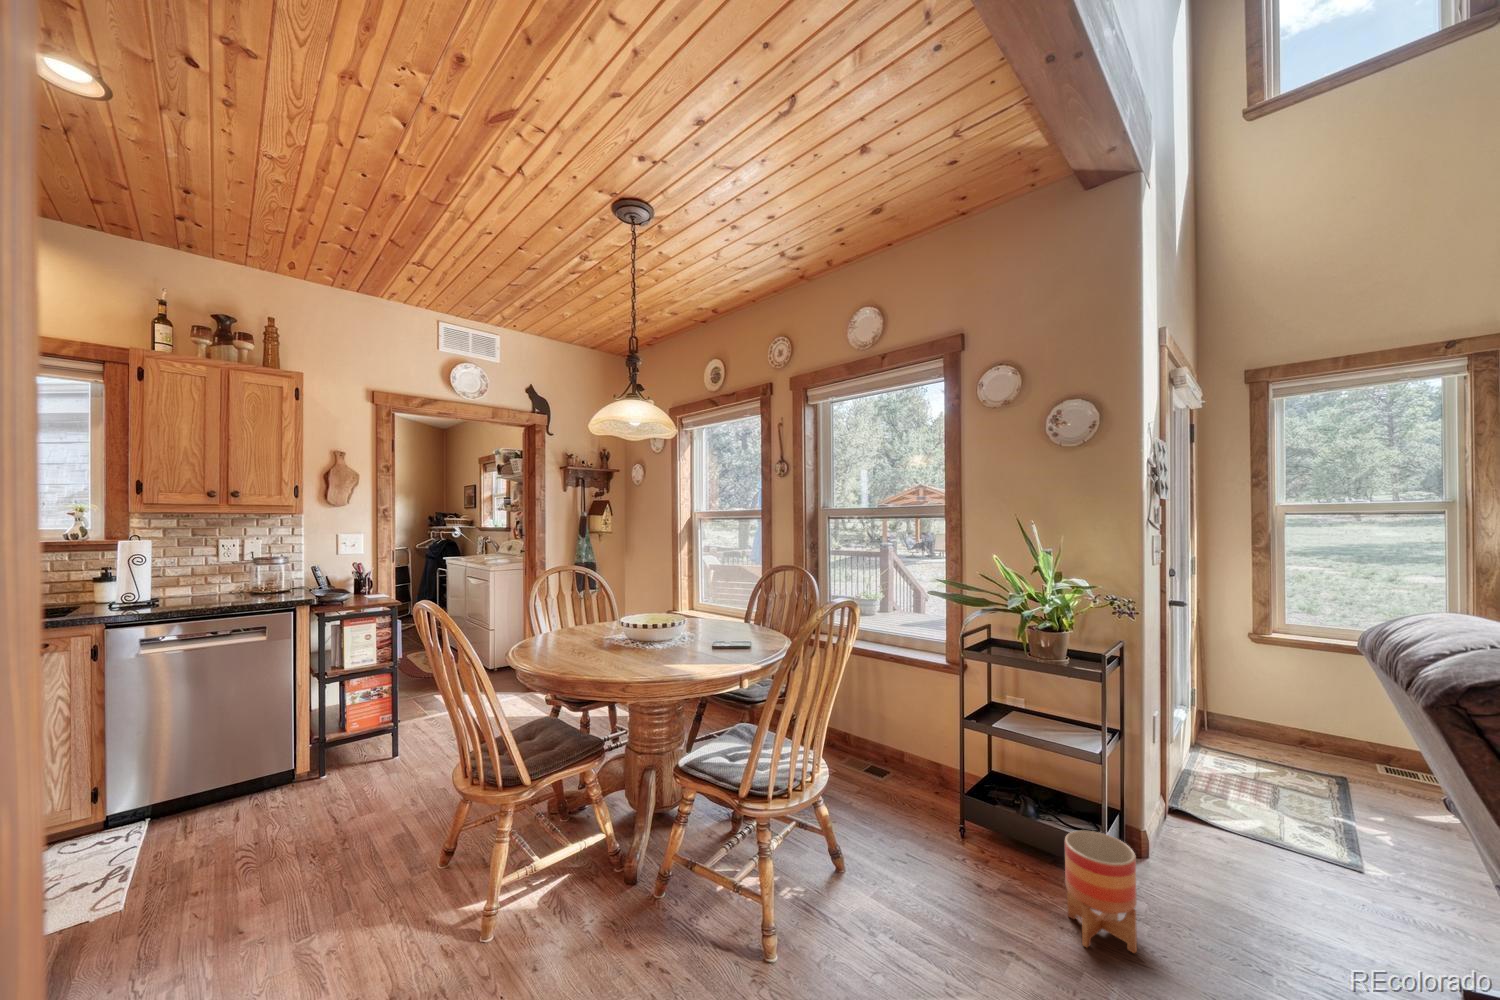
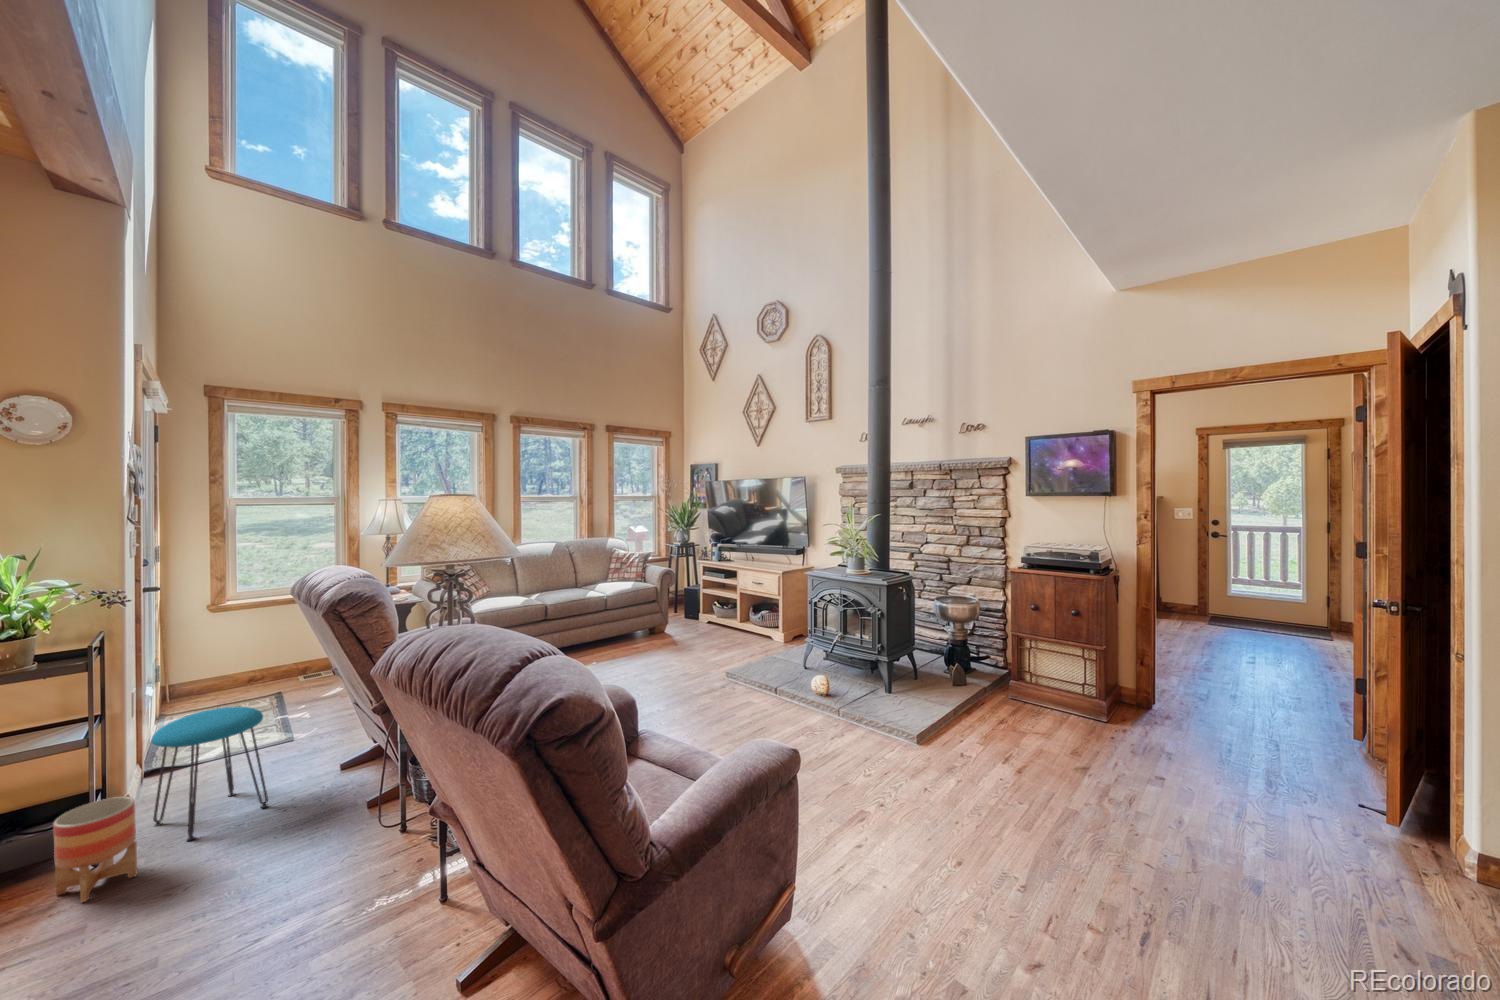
stool: none [1161,772,1311,968] -> present [151,707,268,841]

